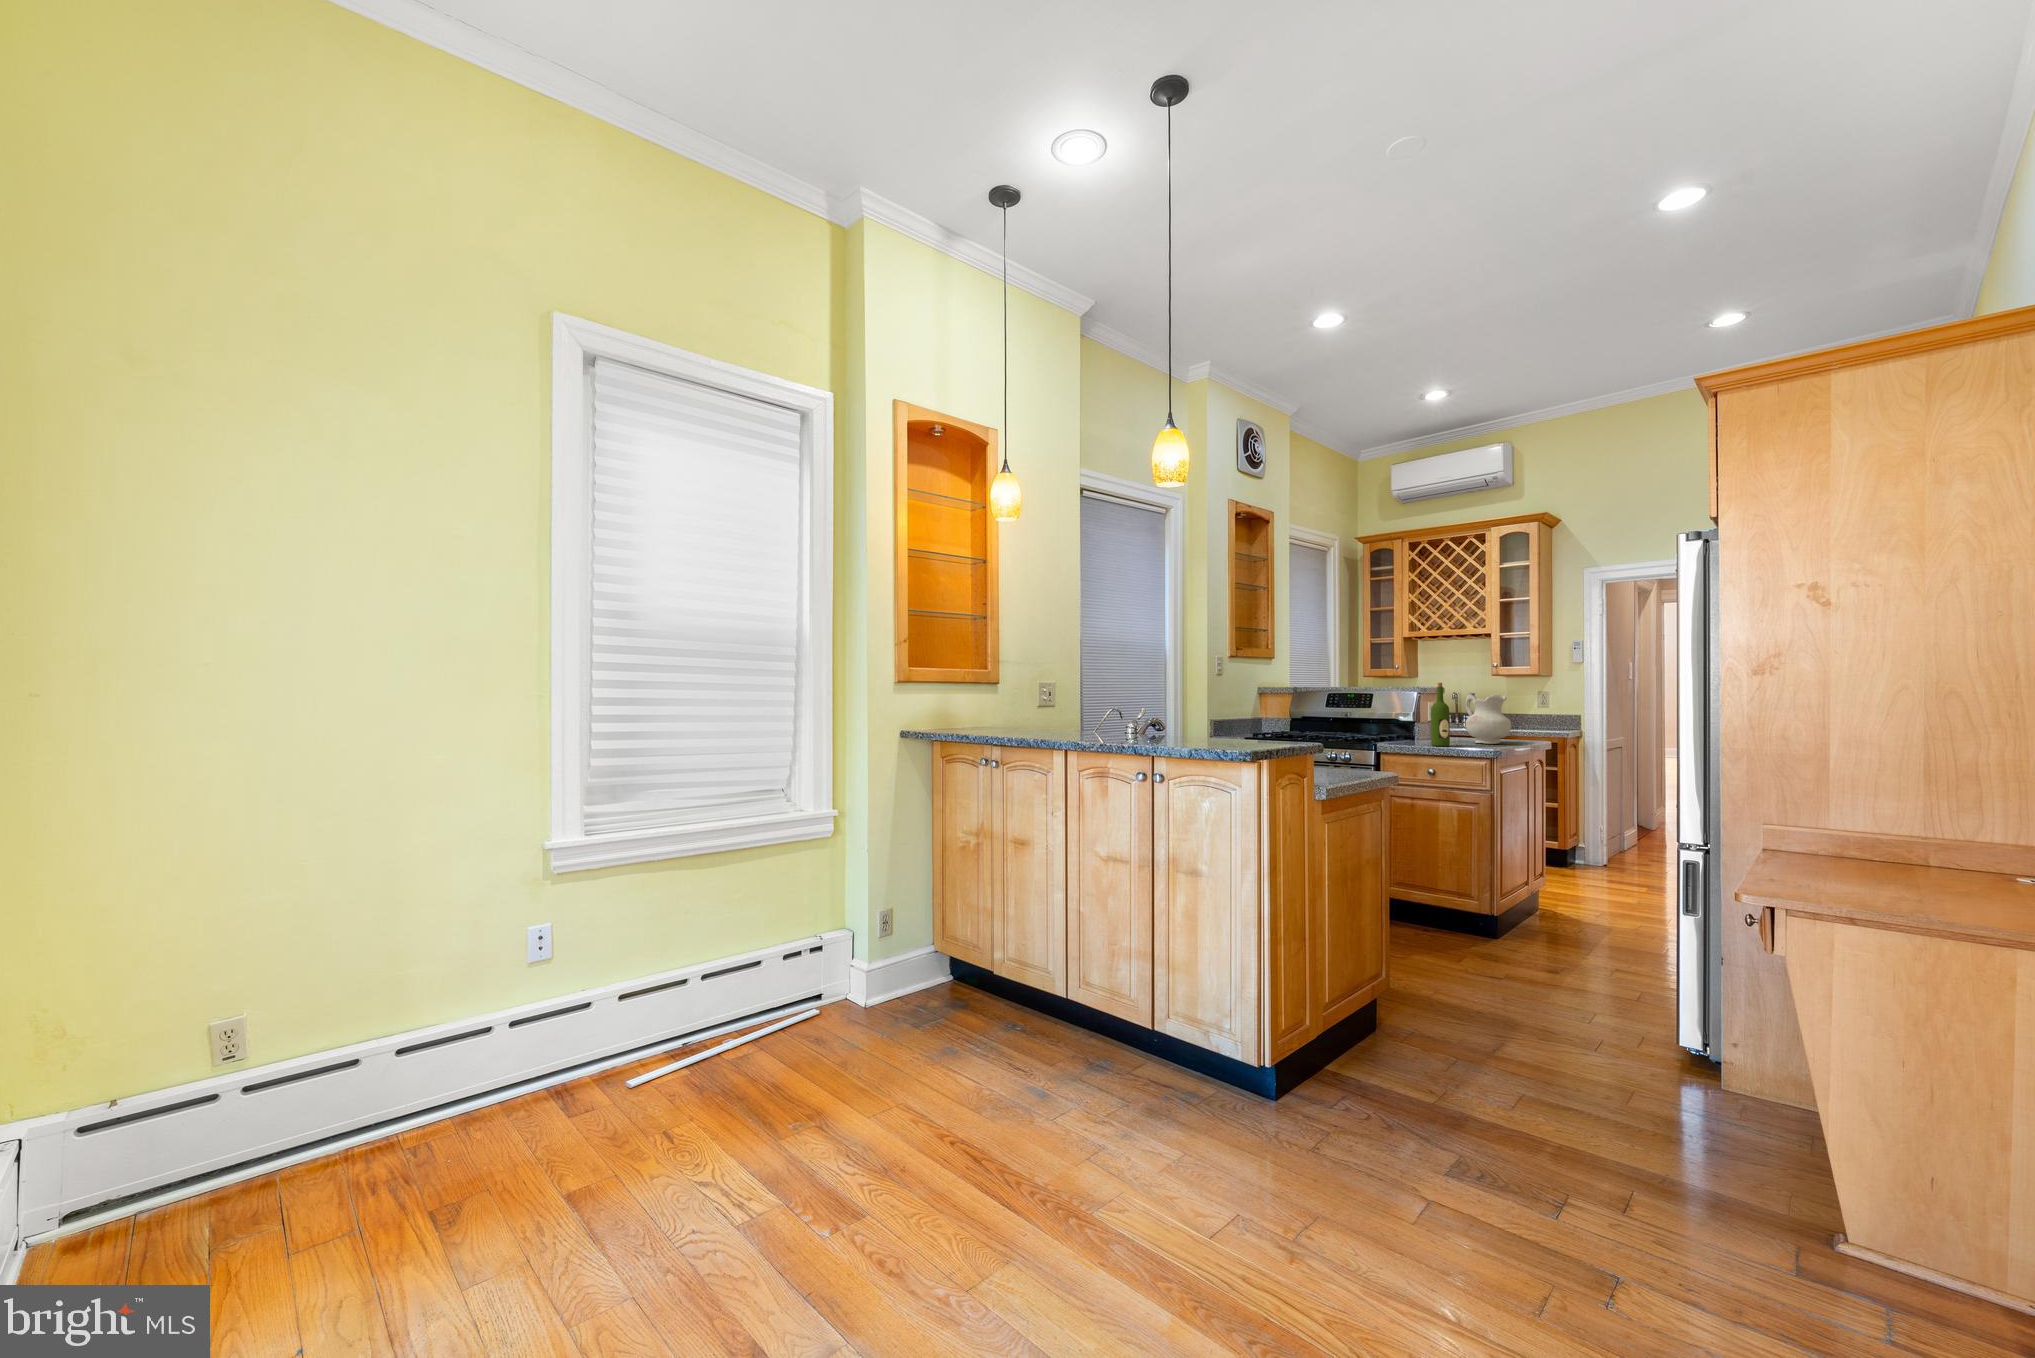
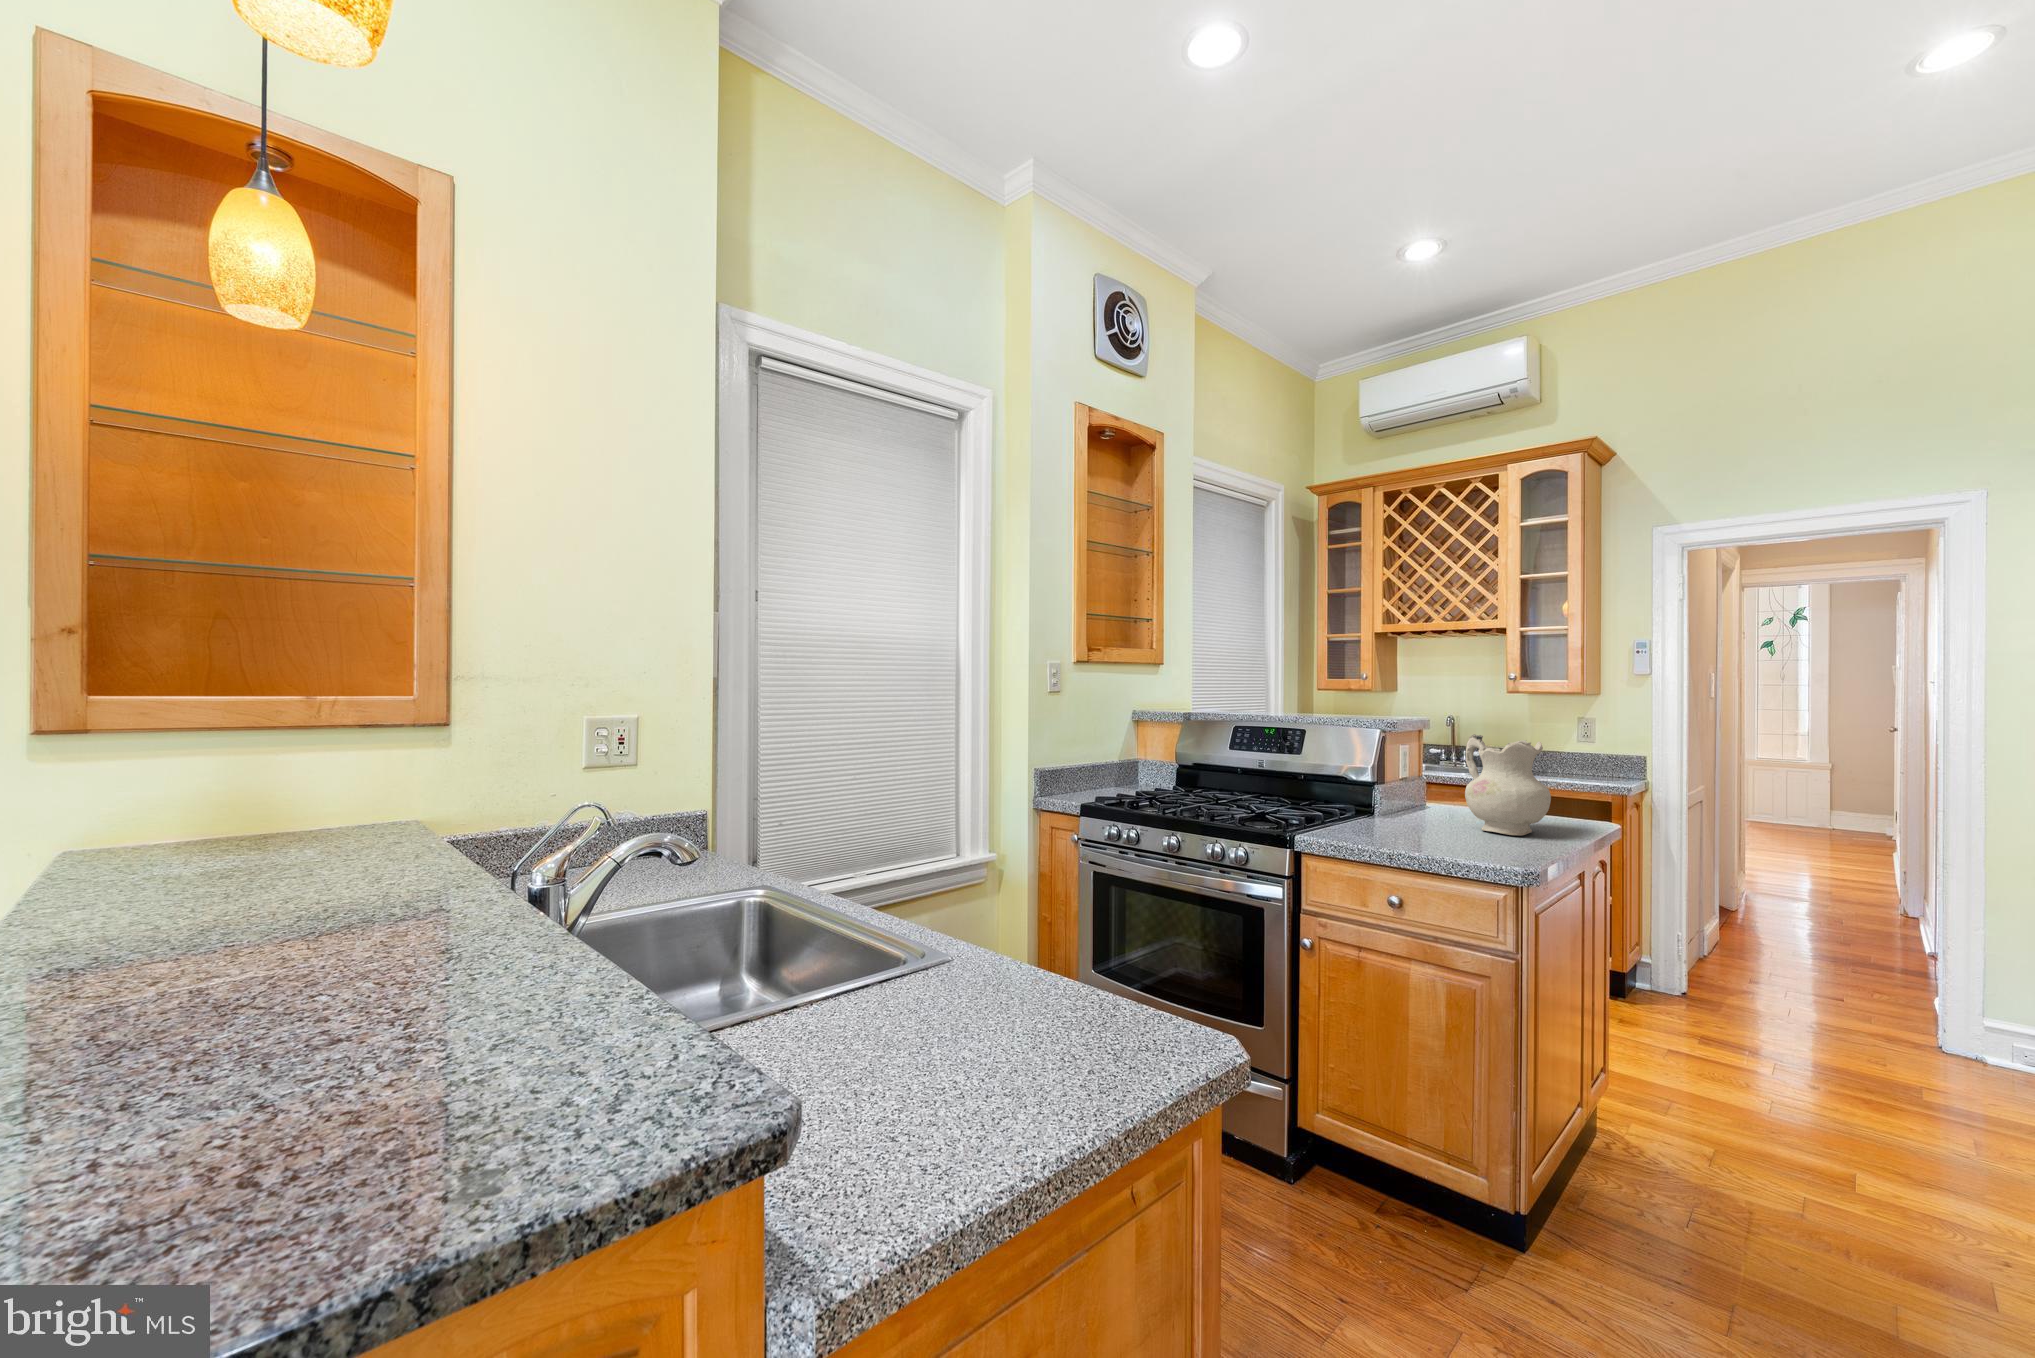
wine bottle: present [1431,683,1450,746] -> none [1399,719,1434,843]

